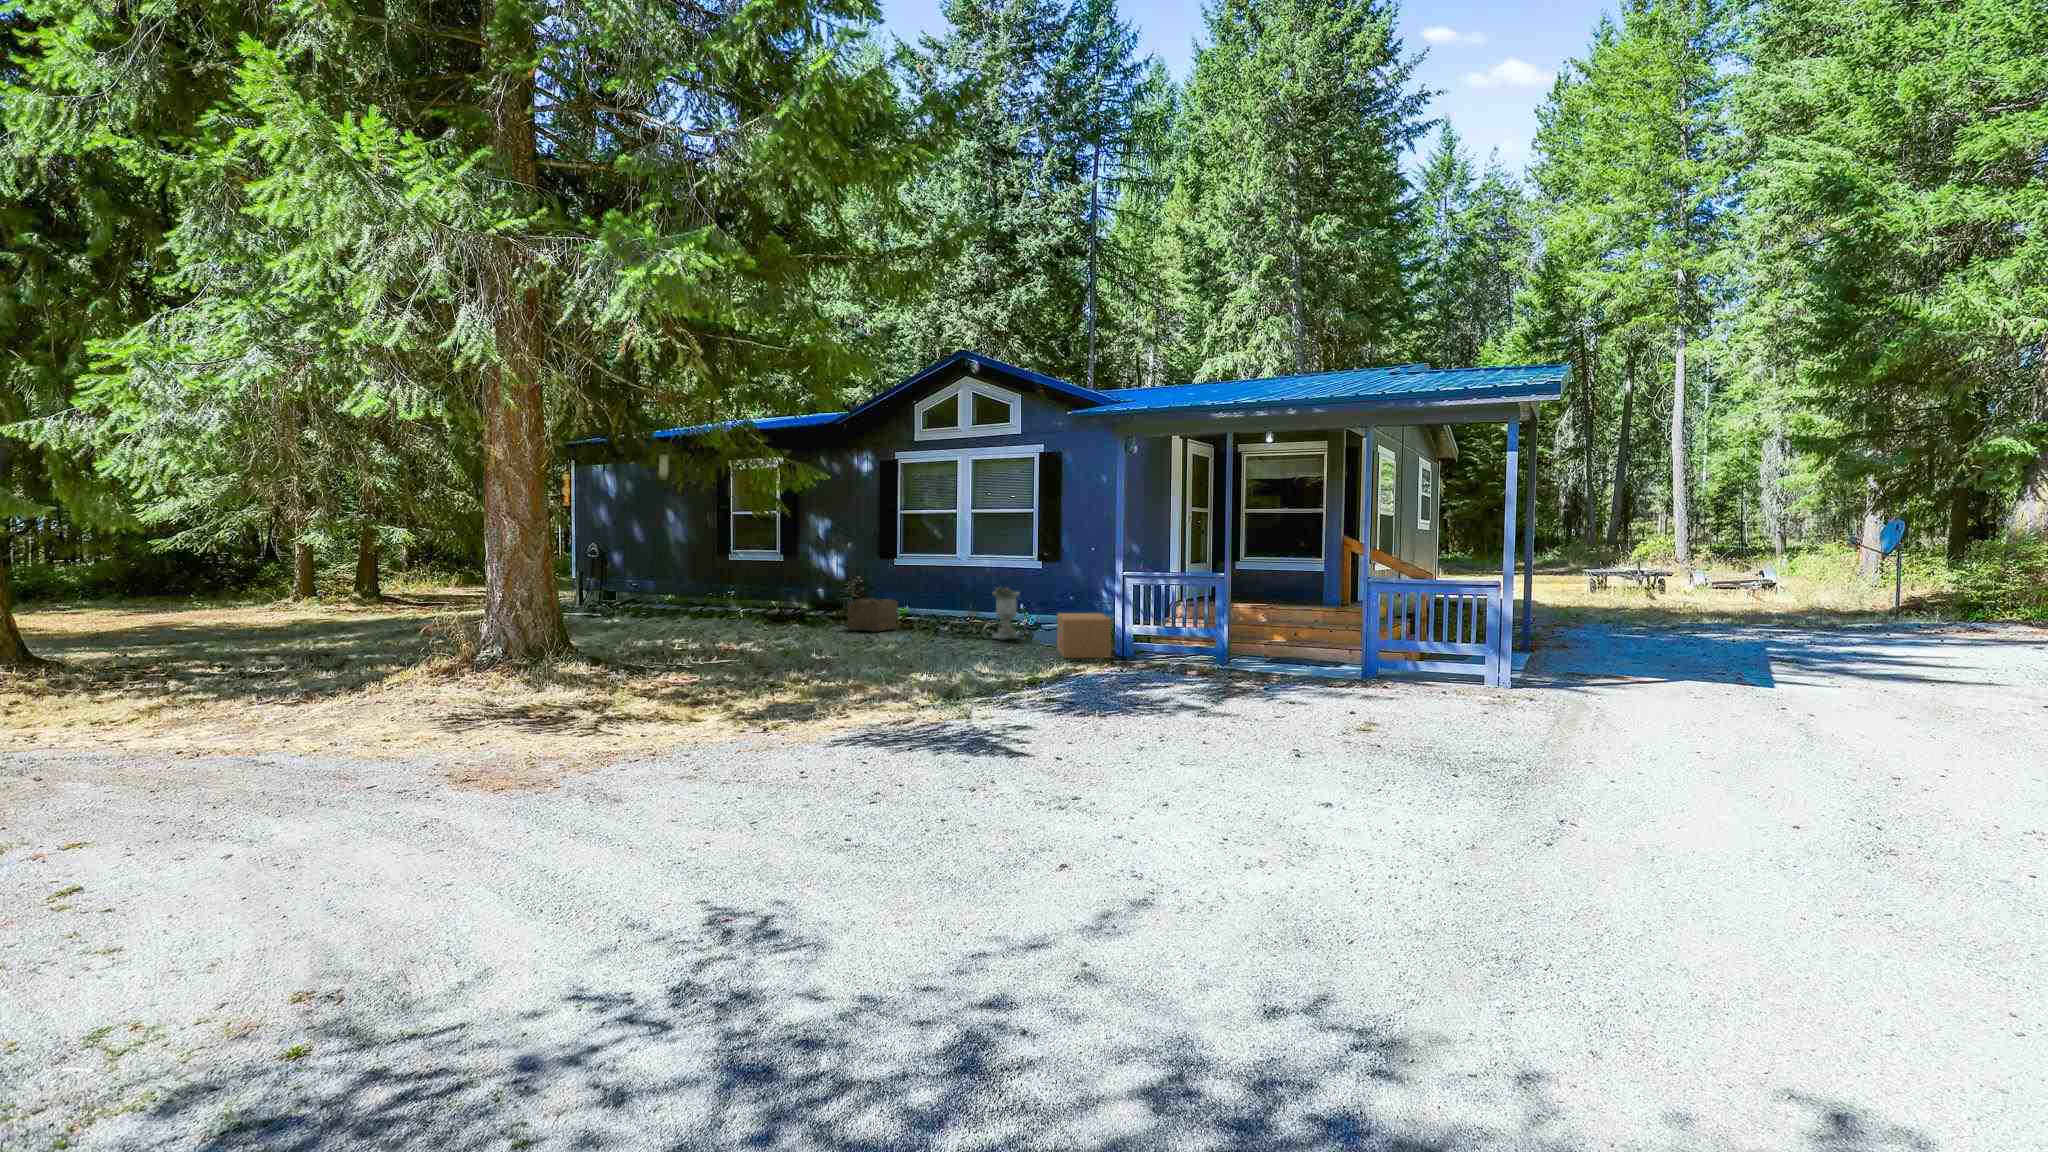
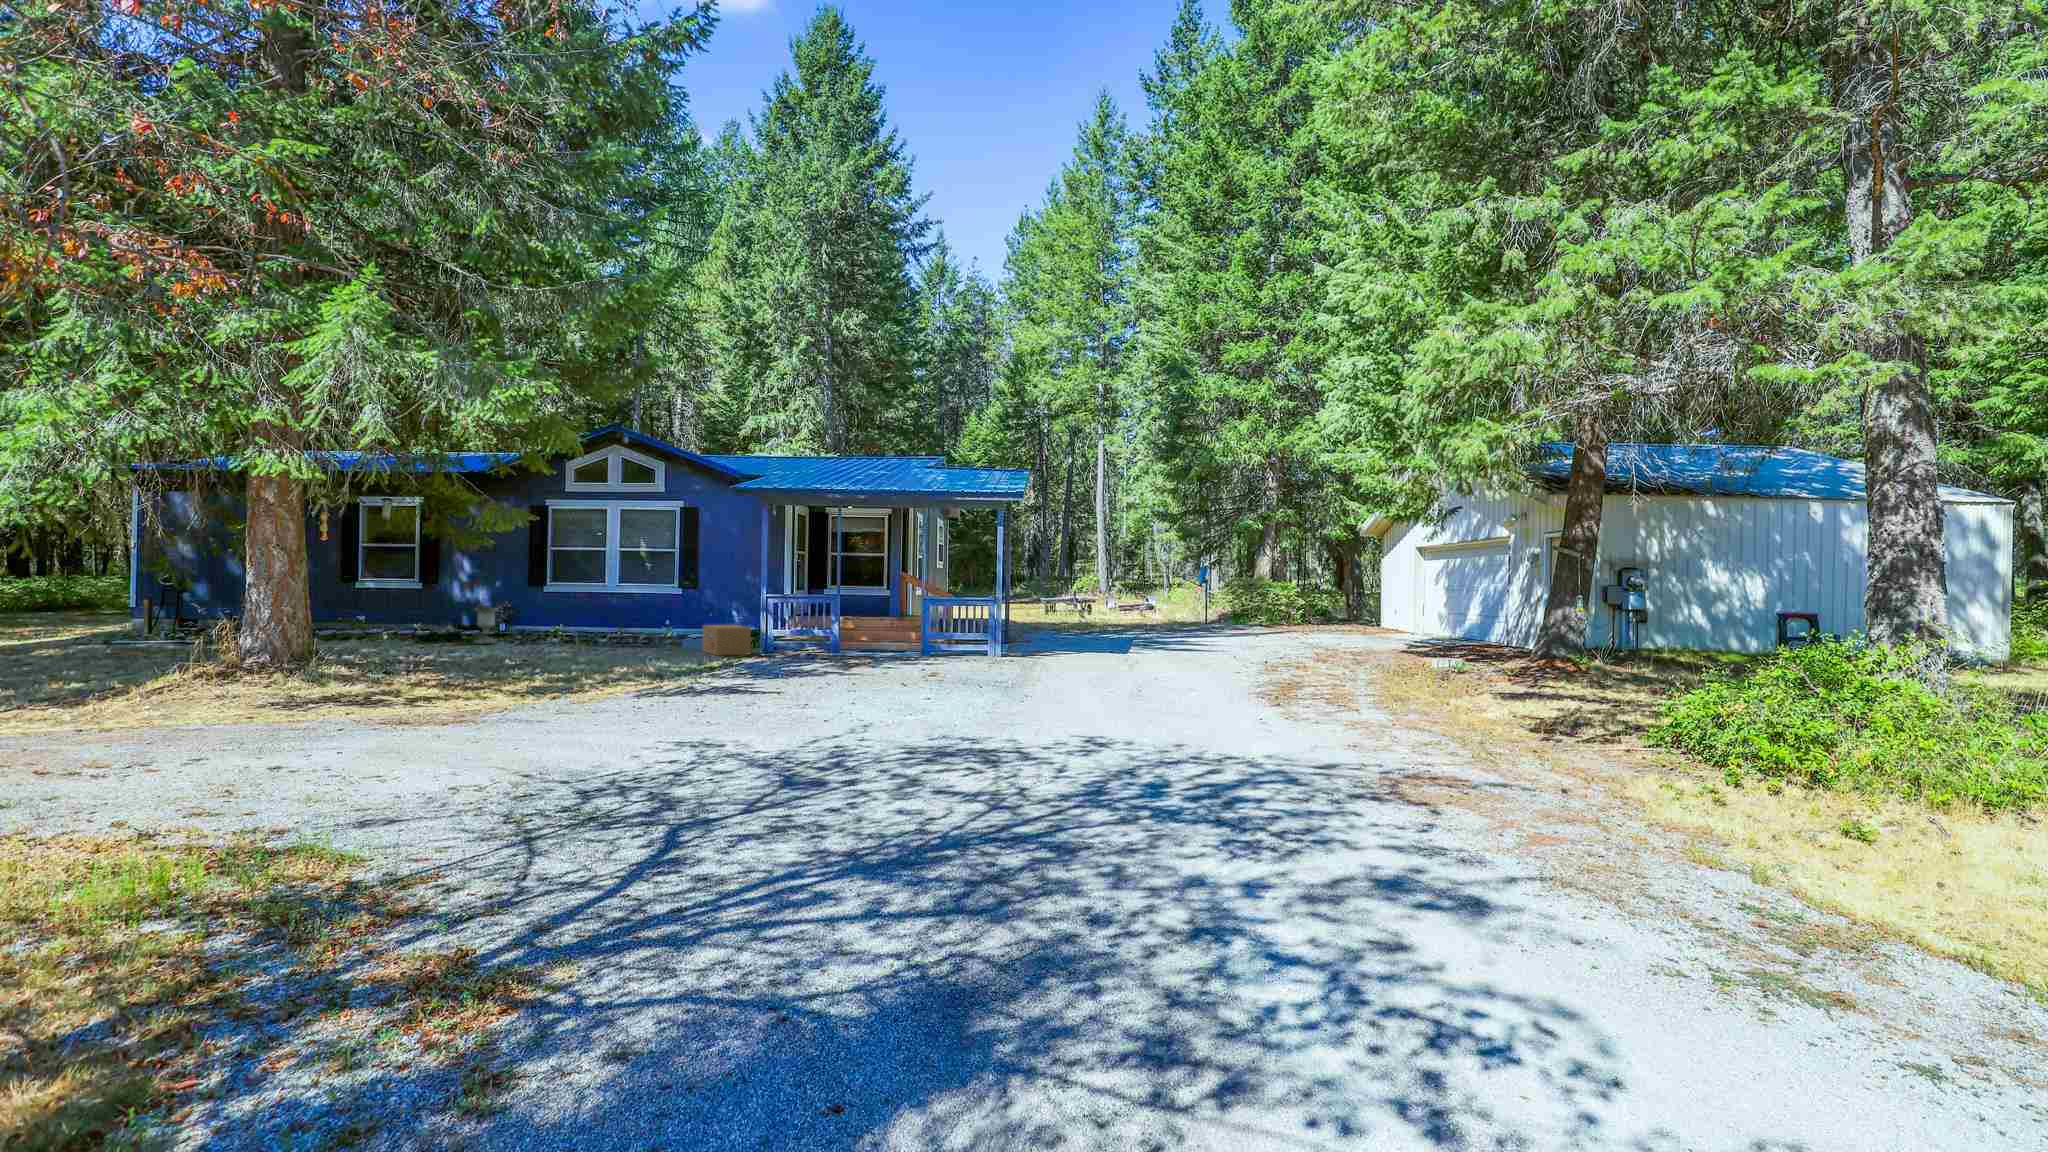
planter: present [992,587,1019,640] -> present [474,604,497,644]
wooden crate: present [847,598,898,632] -> none [502,619,546,646]

